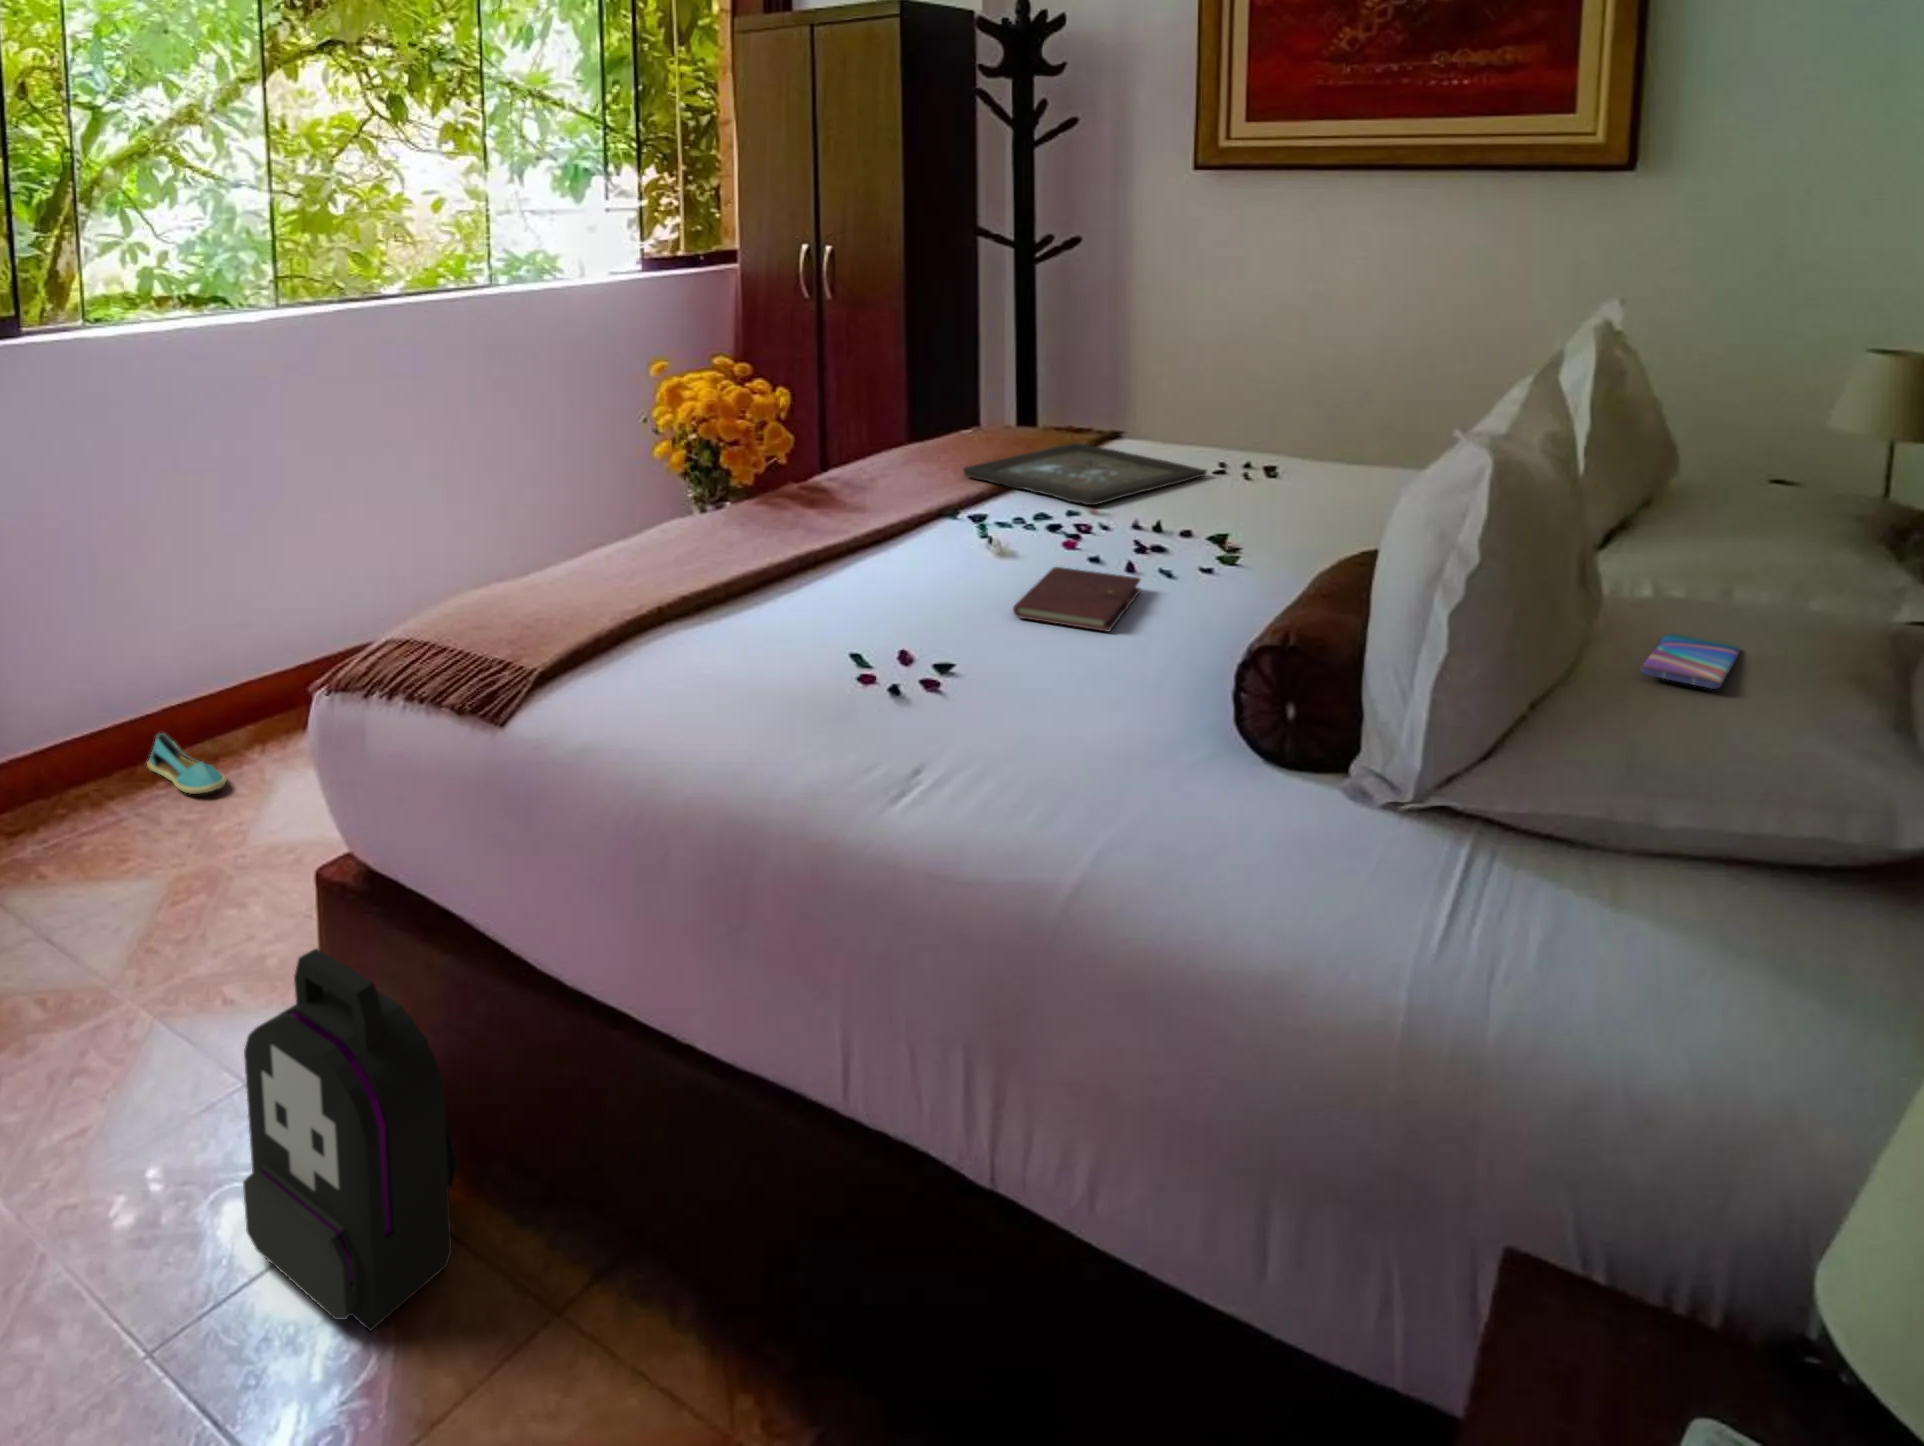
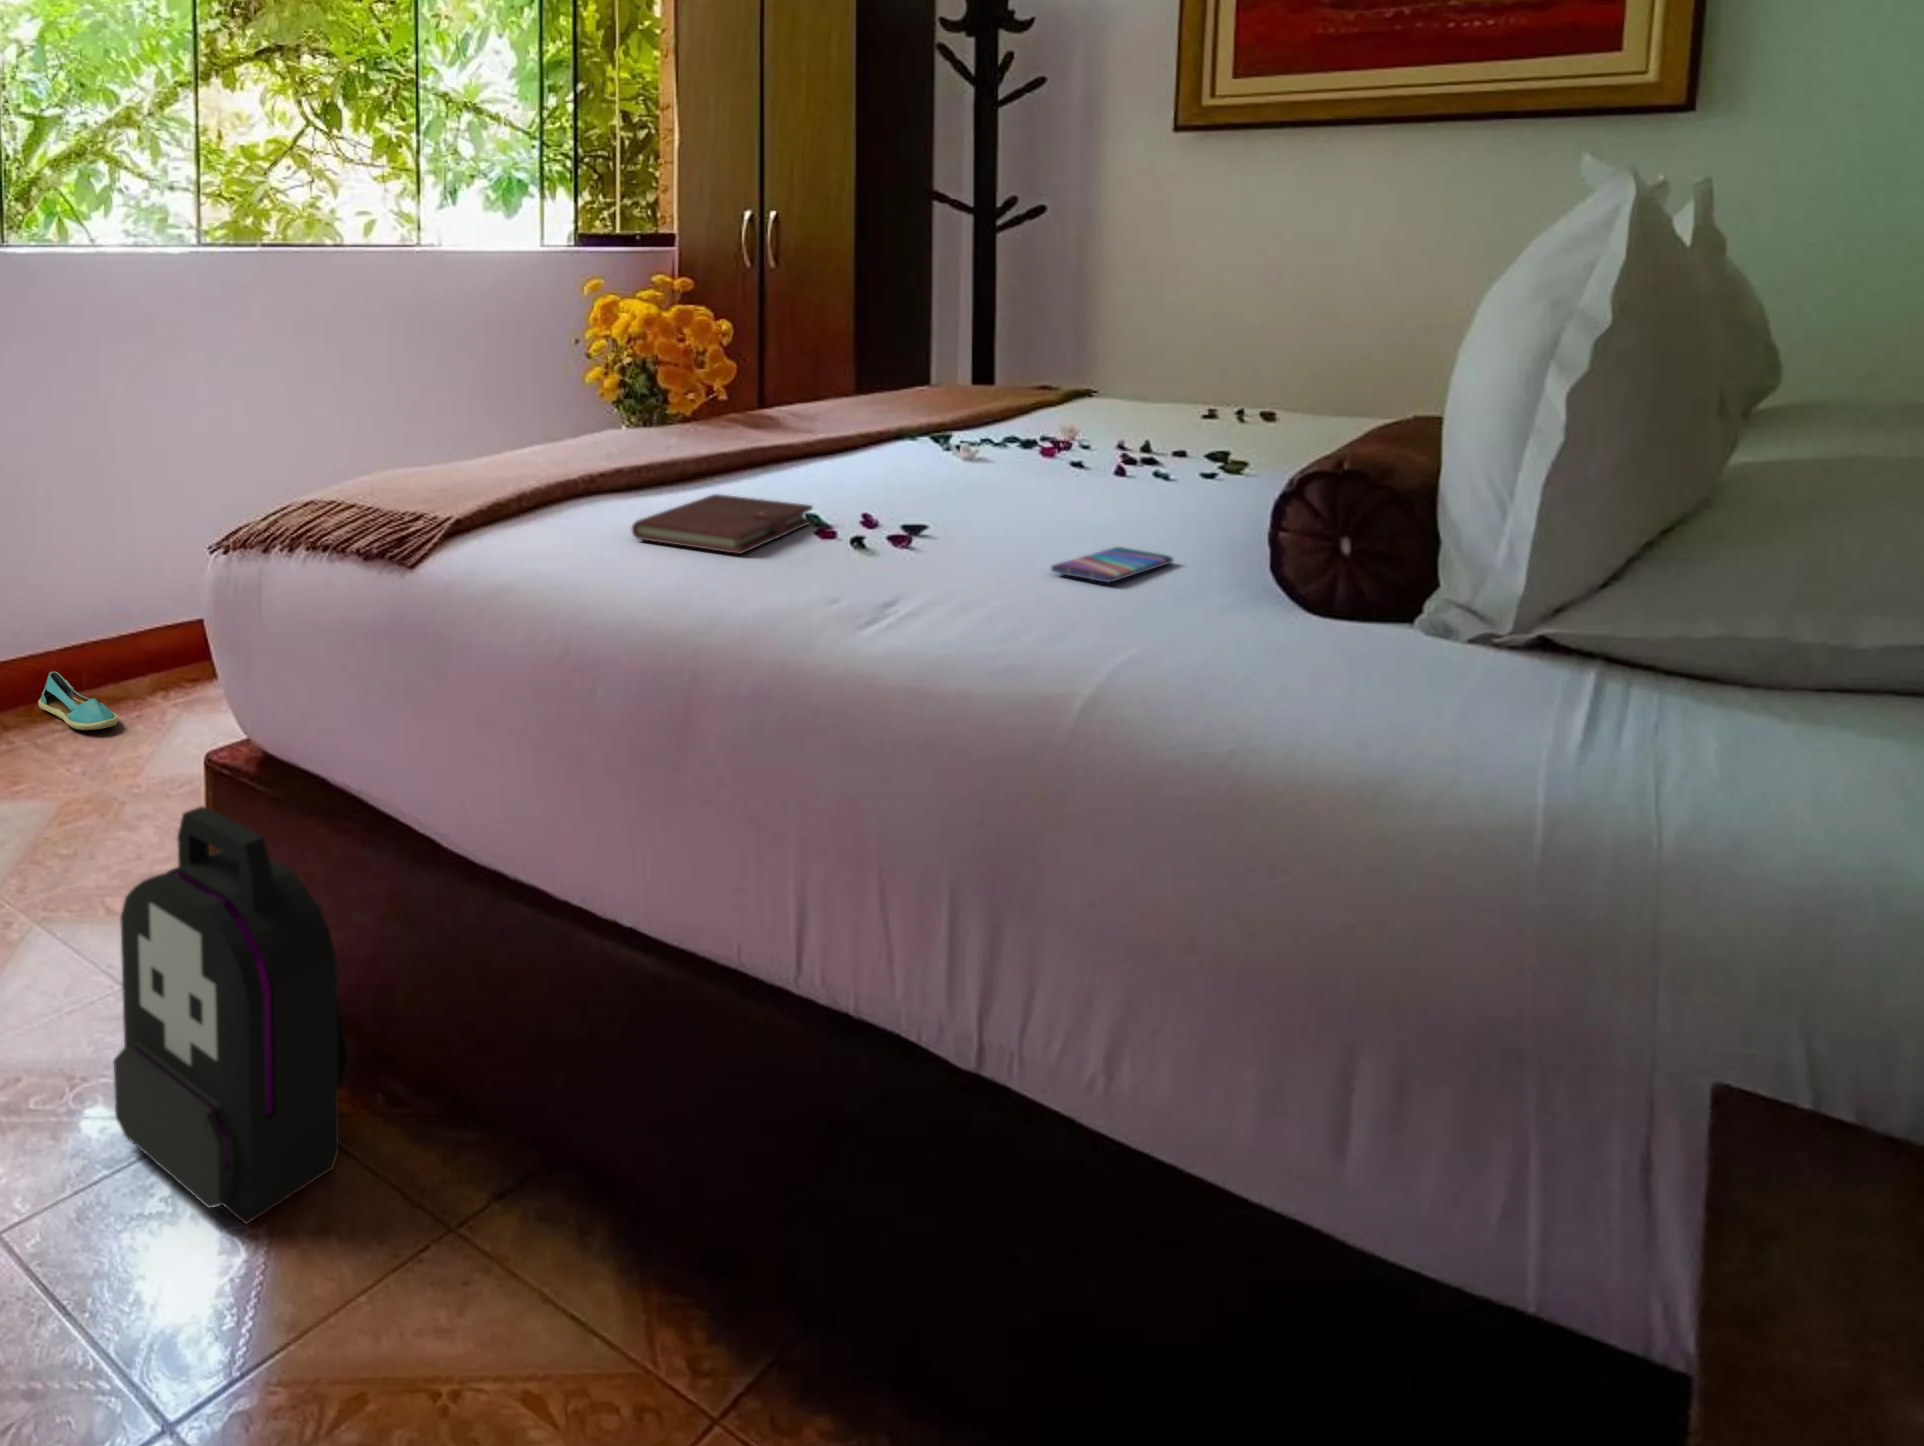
tray: present [964,443,1207,505] -> none [921,392,1199,434]
notebook: present [1013,567,1140,632] -> present [632,494,812,554]
smartphone: present [1640,634,1740,689] -> present [1051,547,1173,583]

